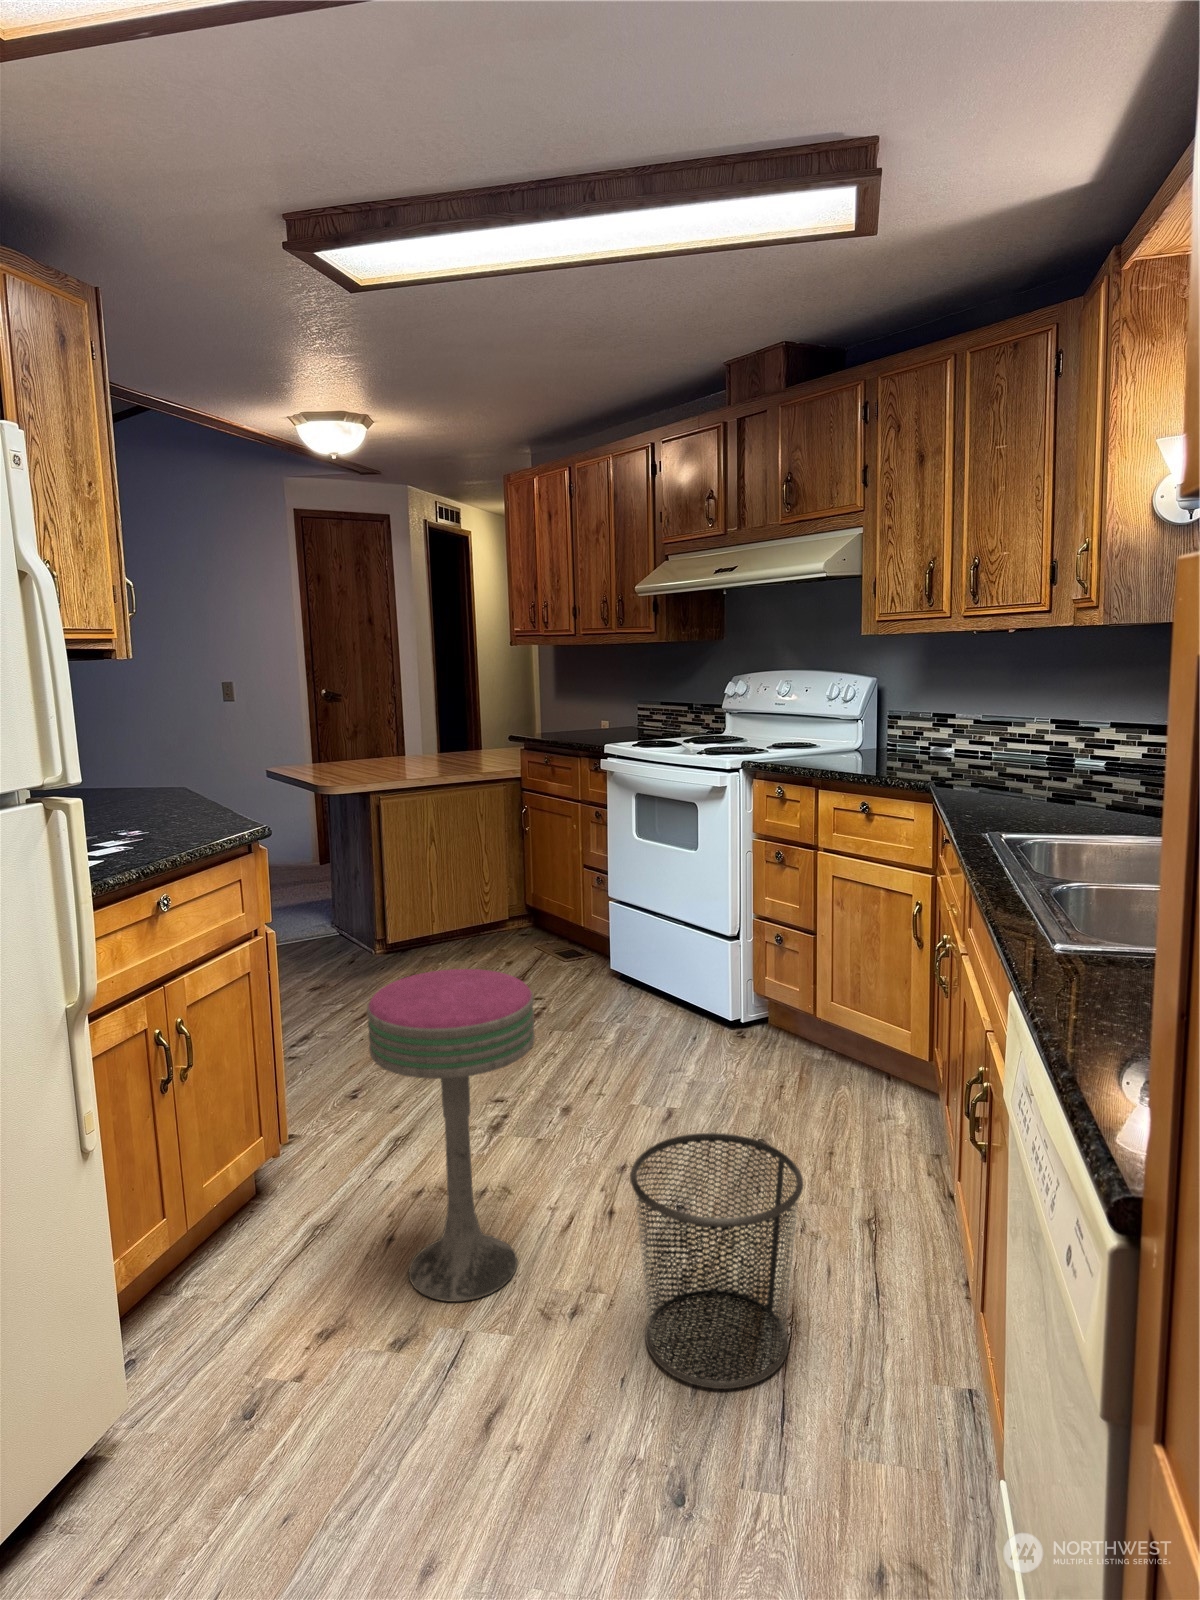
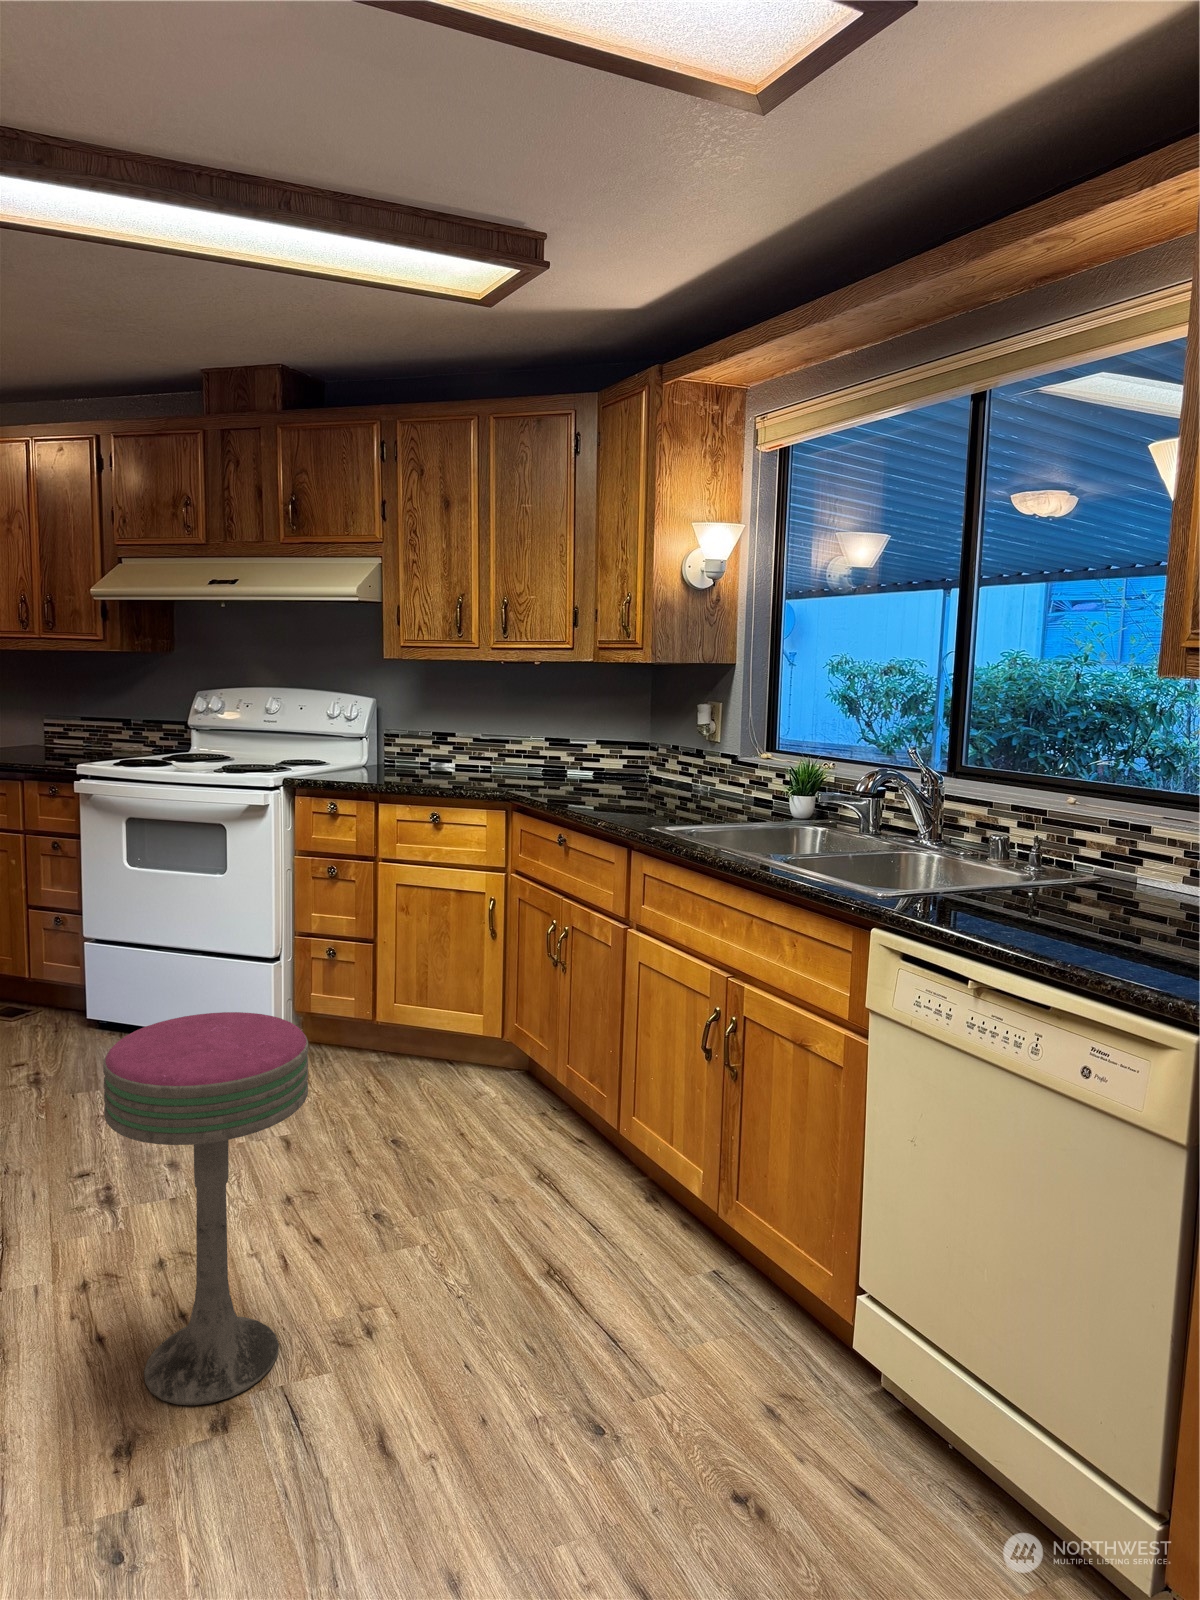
waste bin: present [630,1133,803,1389] -> none [436,1113,595,1347]

